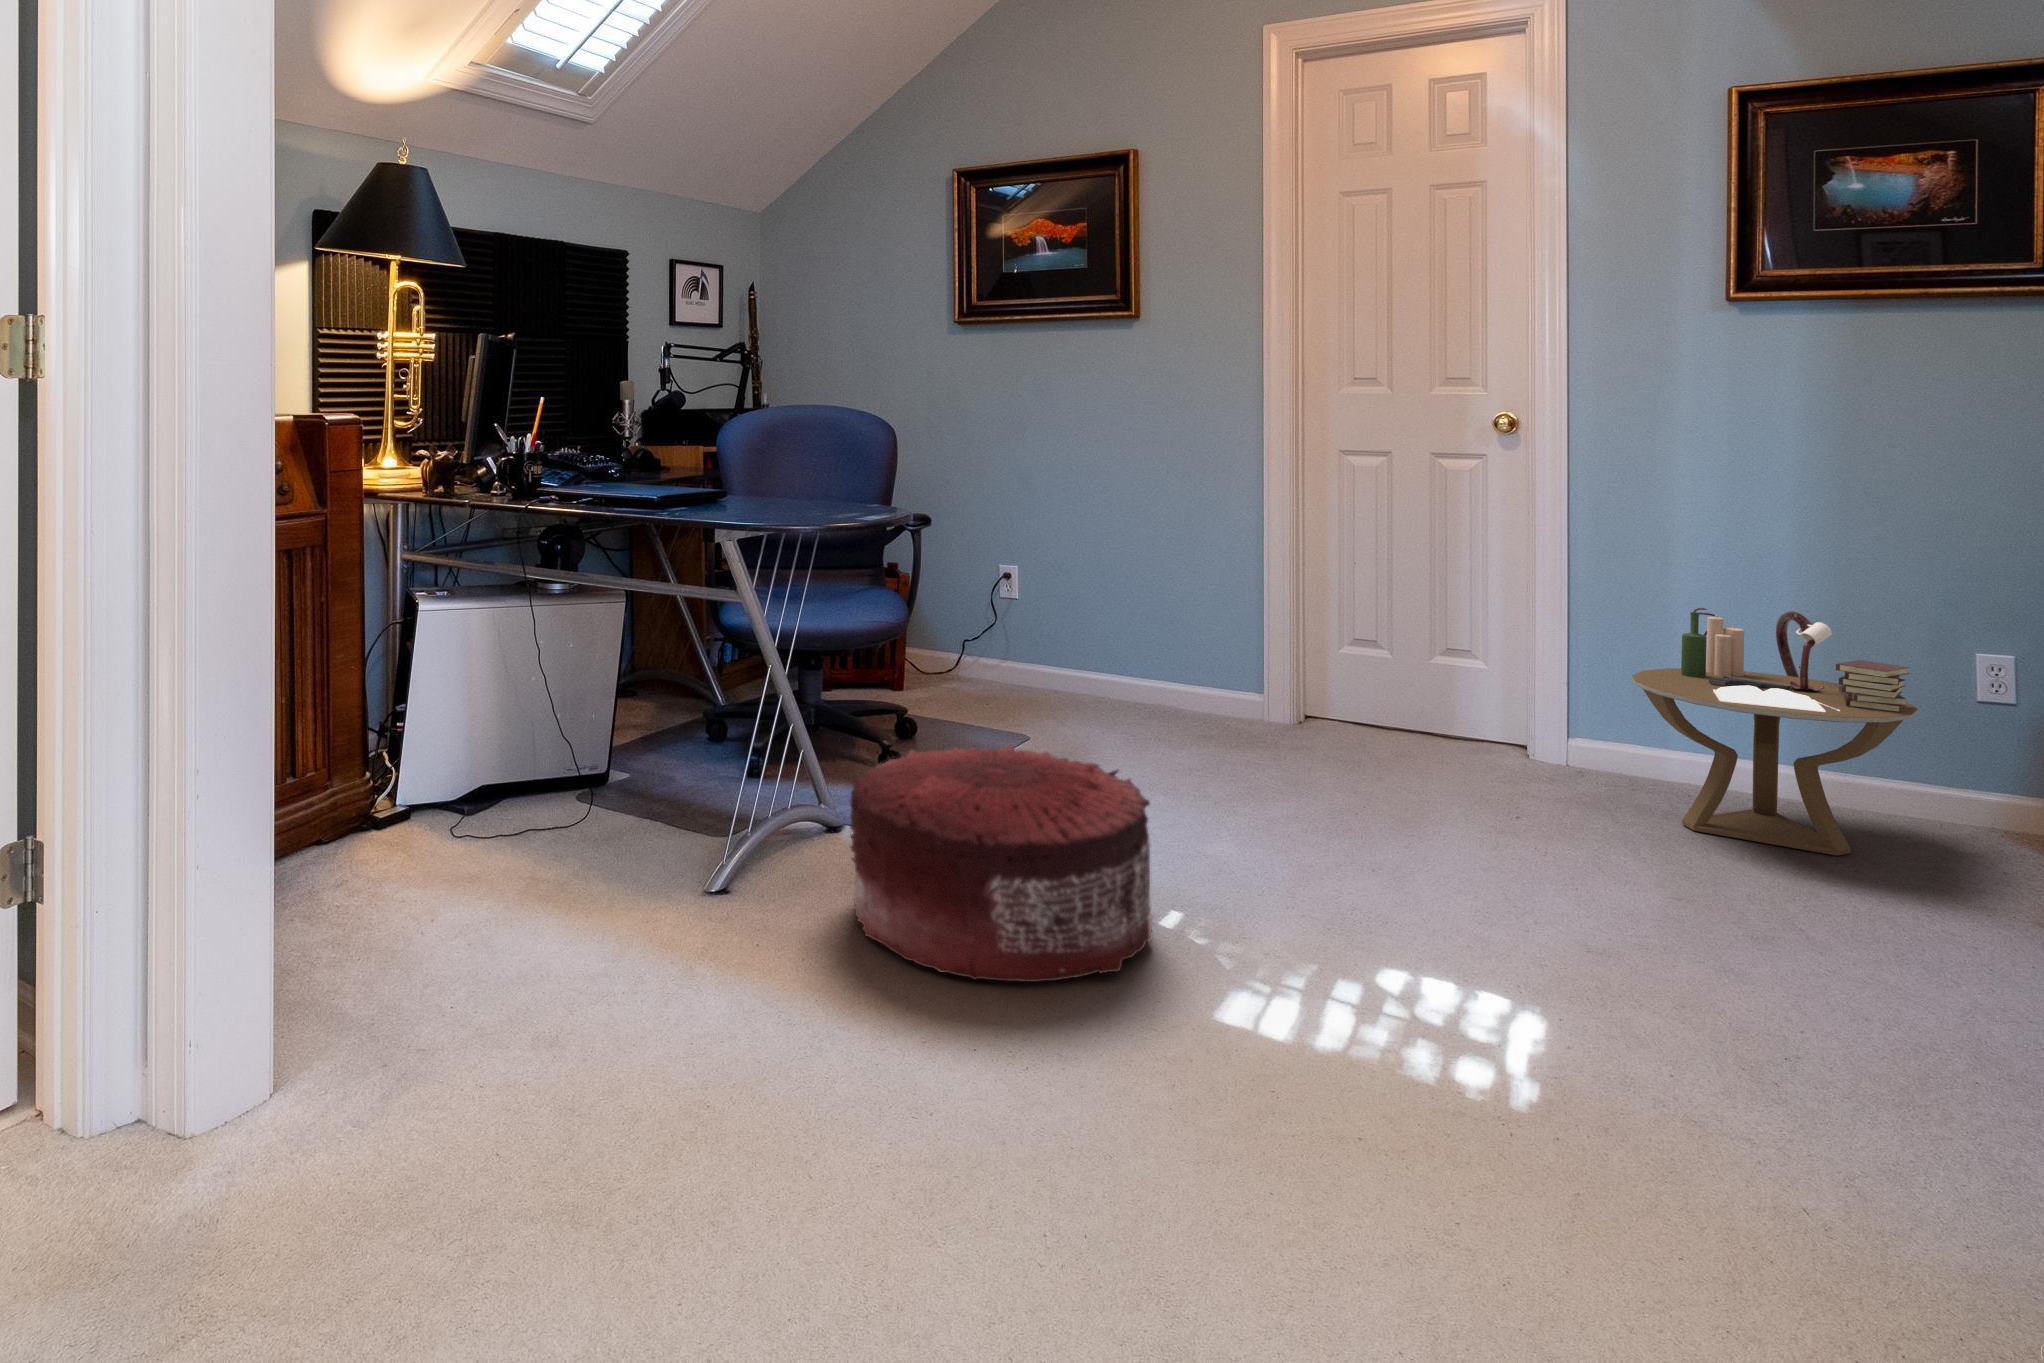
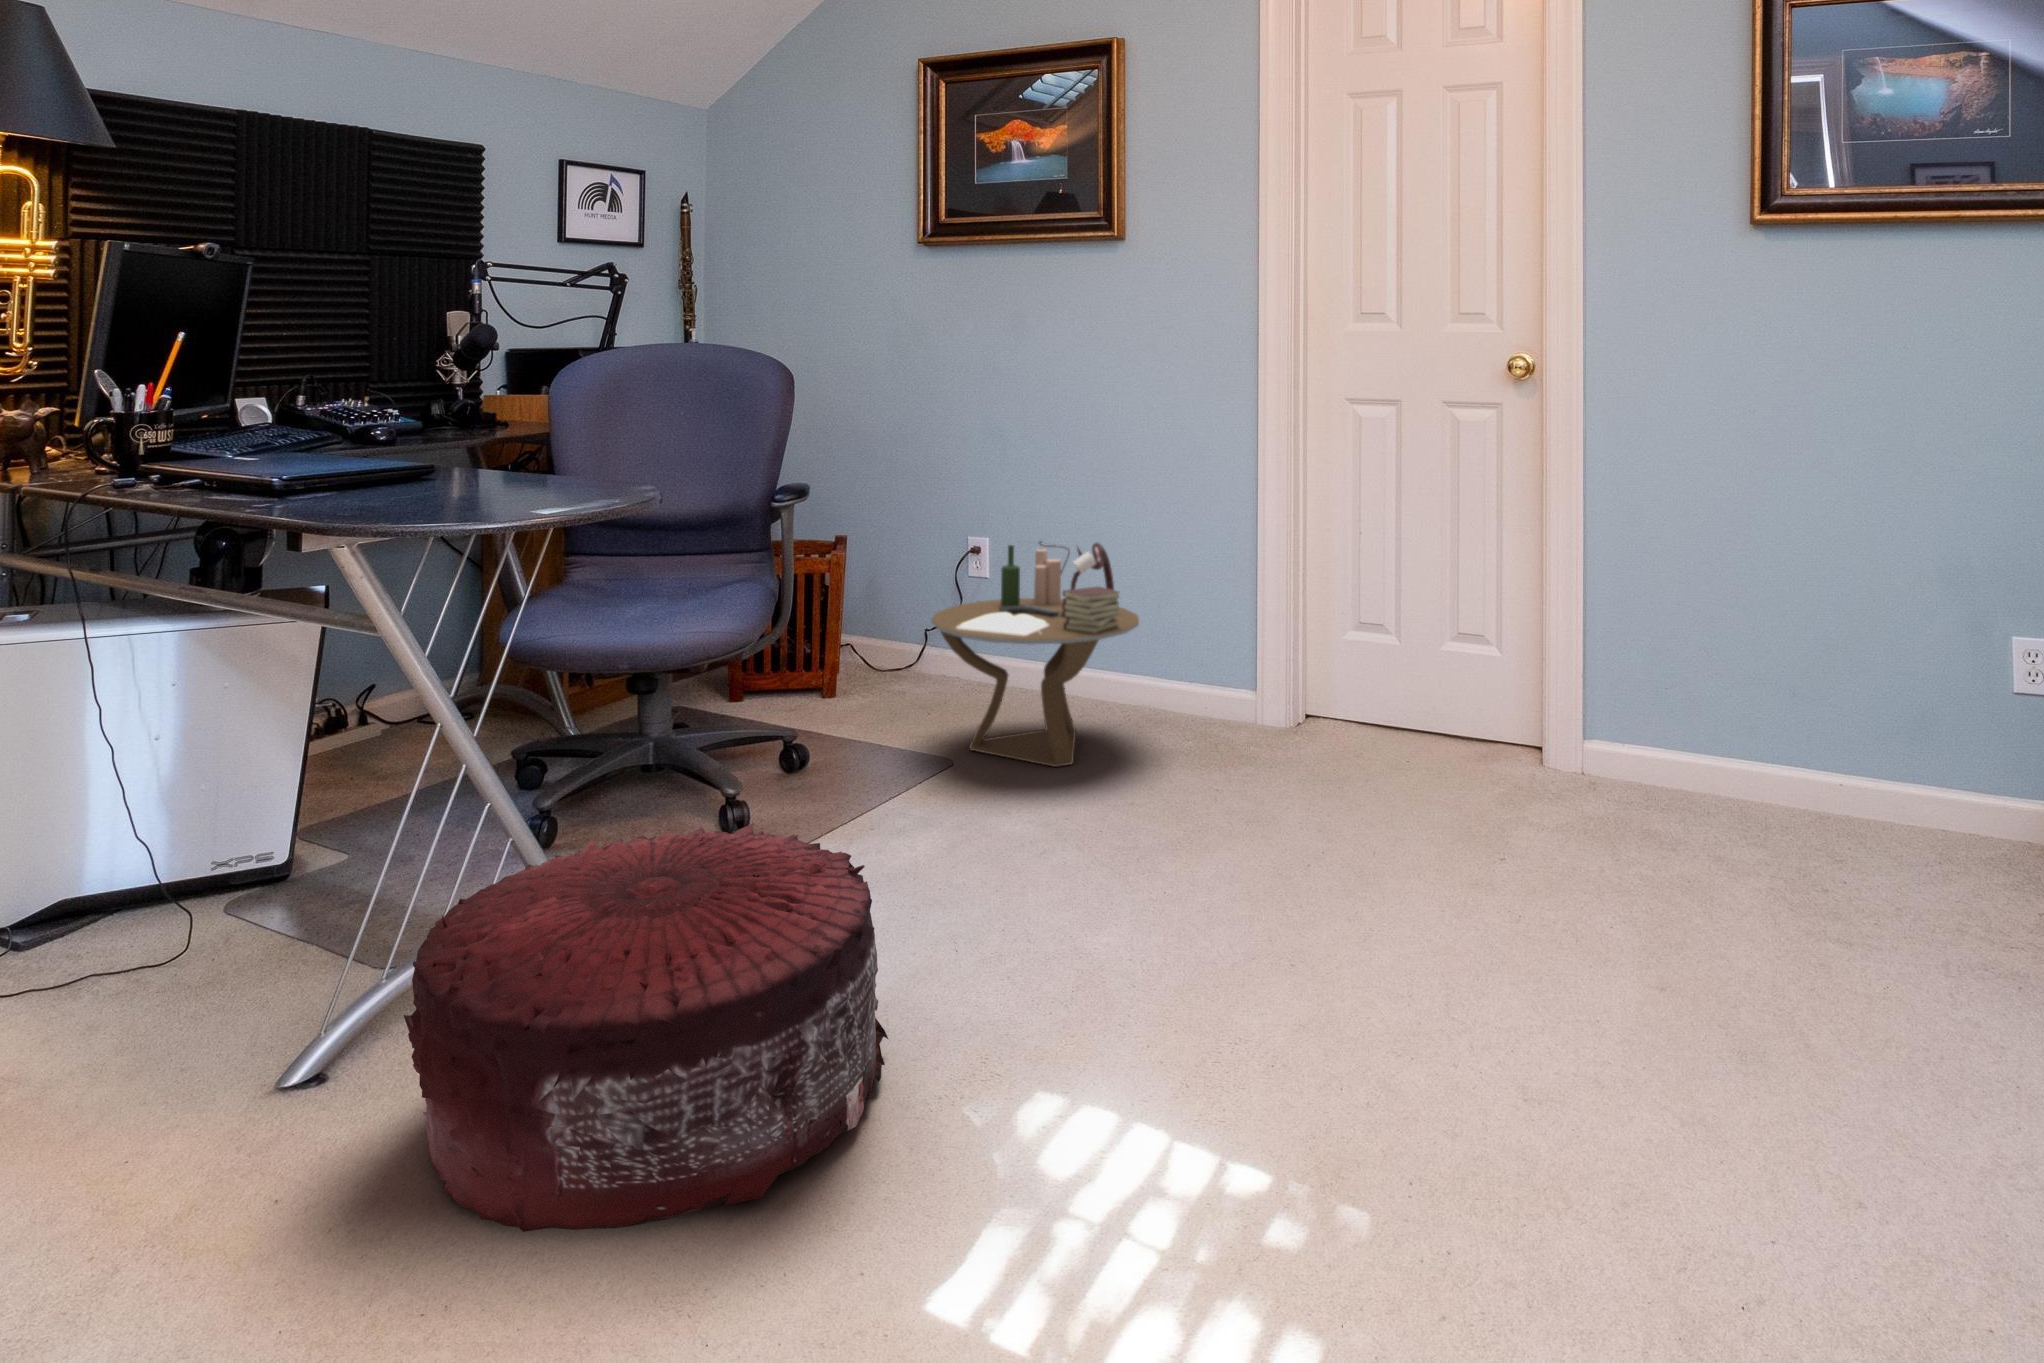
side table: present [1631,608,1918,856] -> present [931,541,1139,767]

